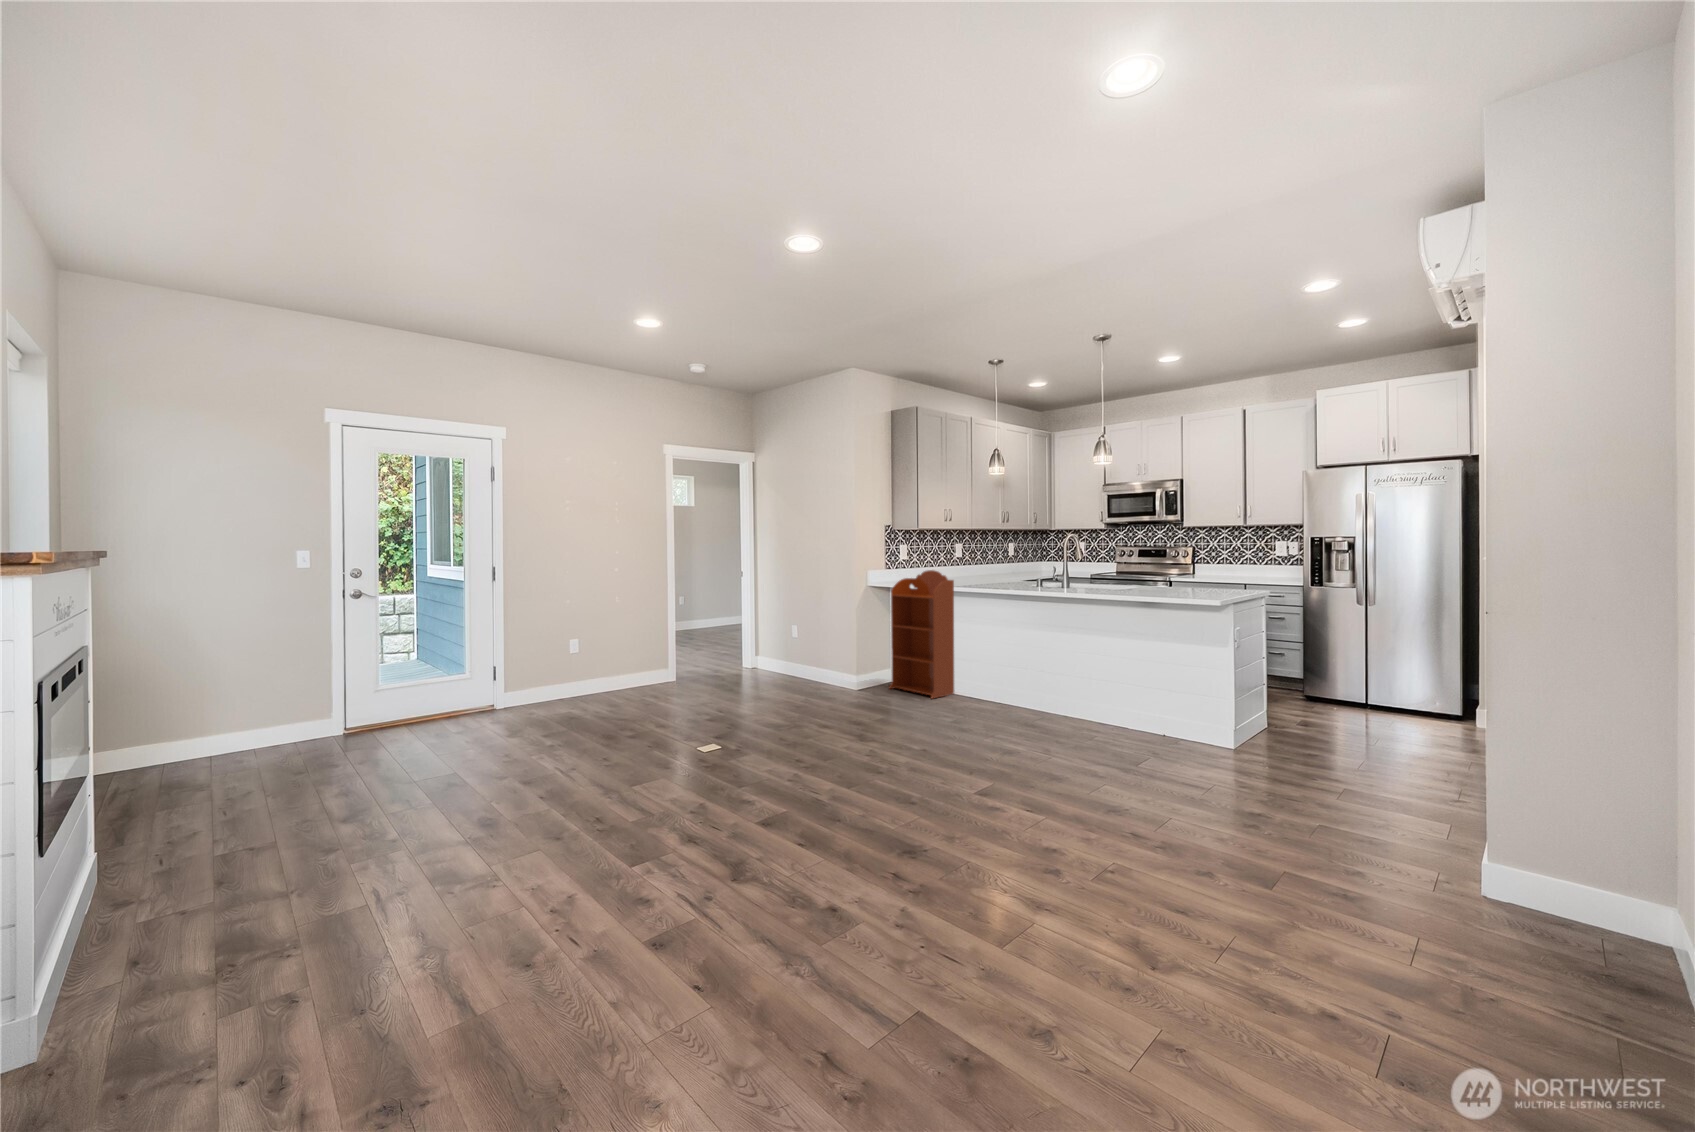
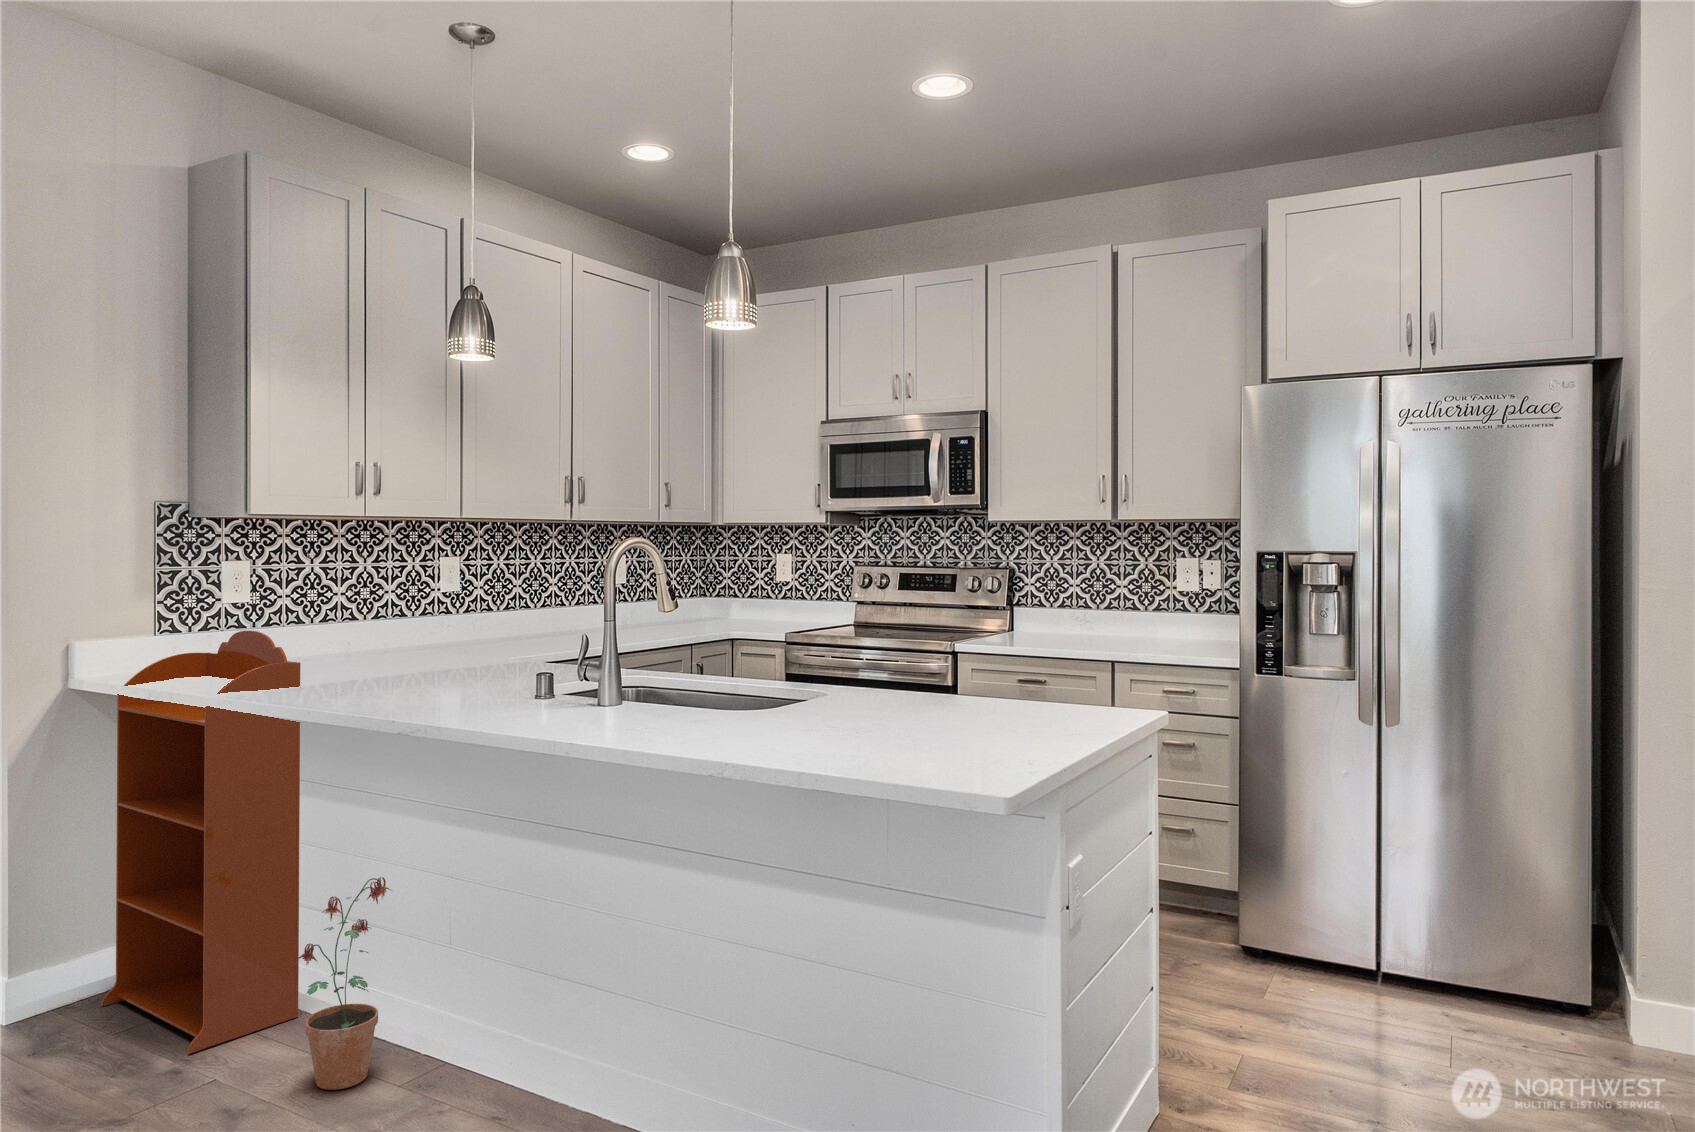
potted plant: none [972,645,997,707] -> present [297,877,391,1090]

